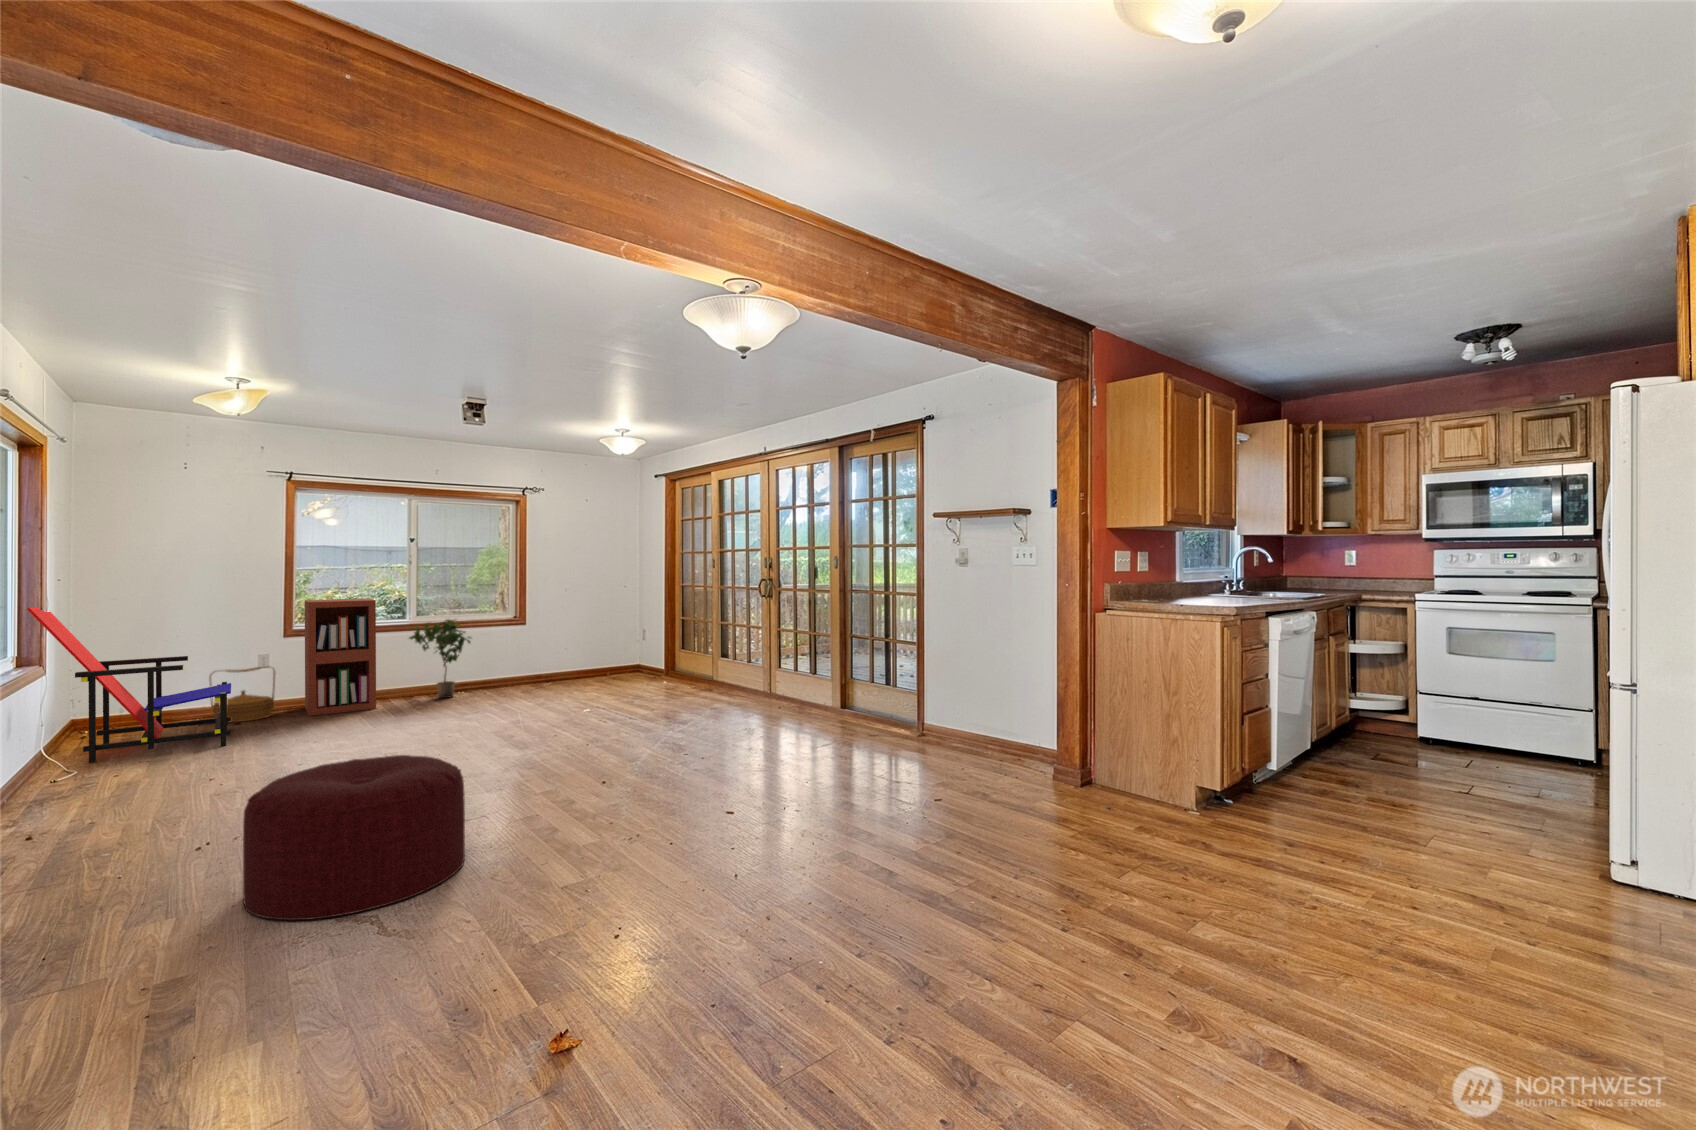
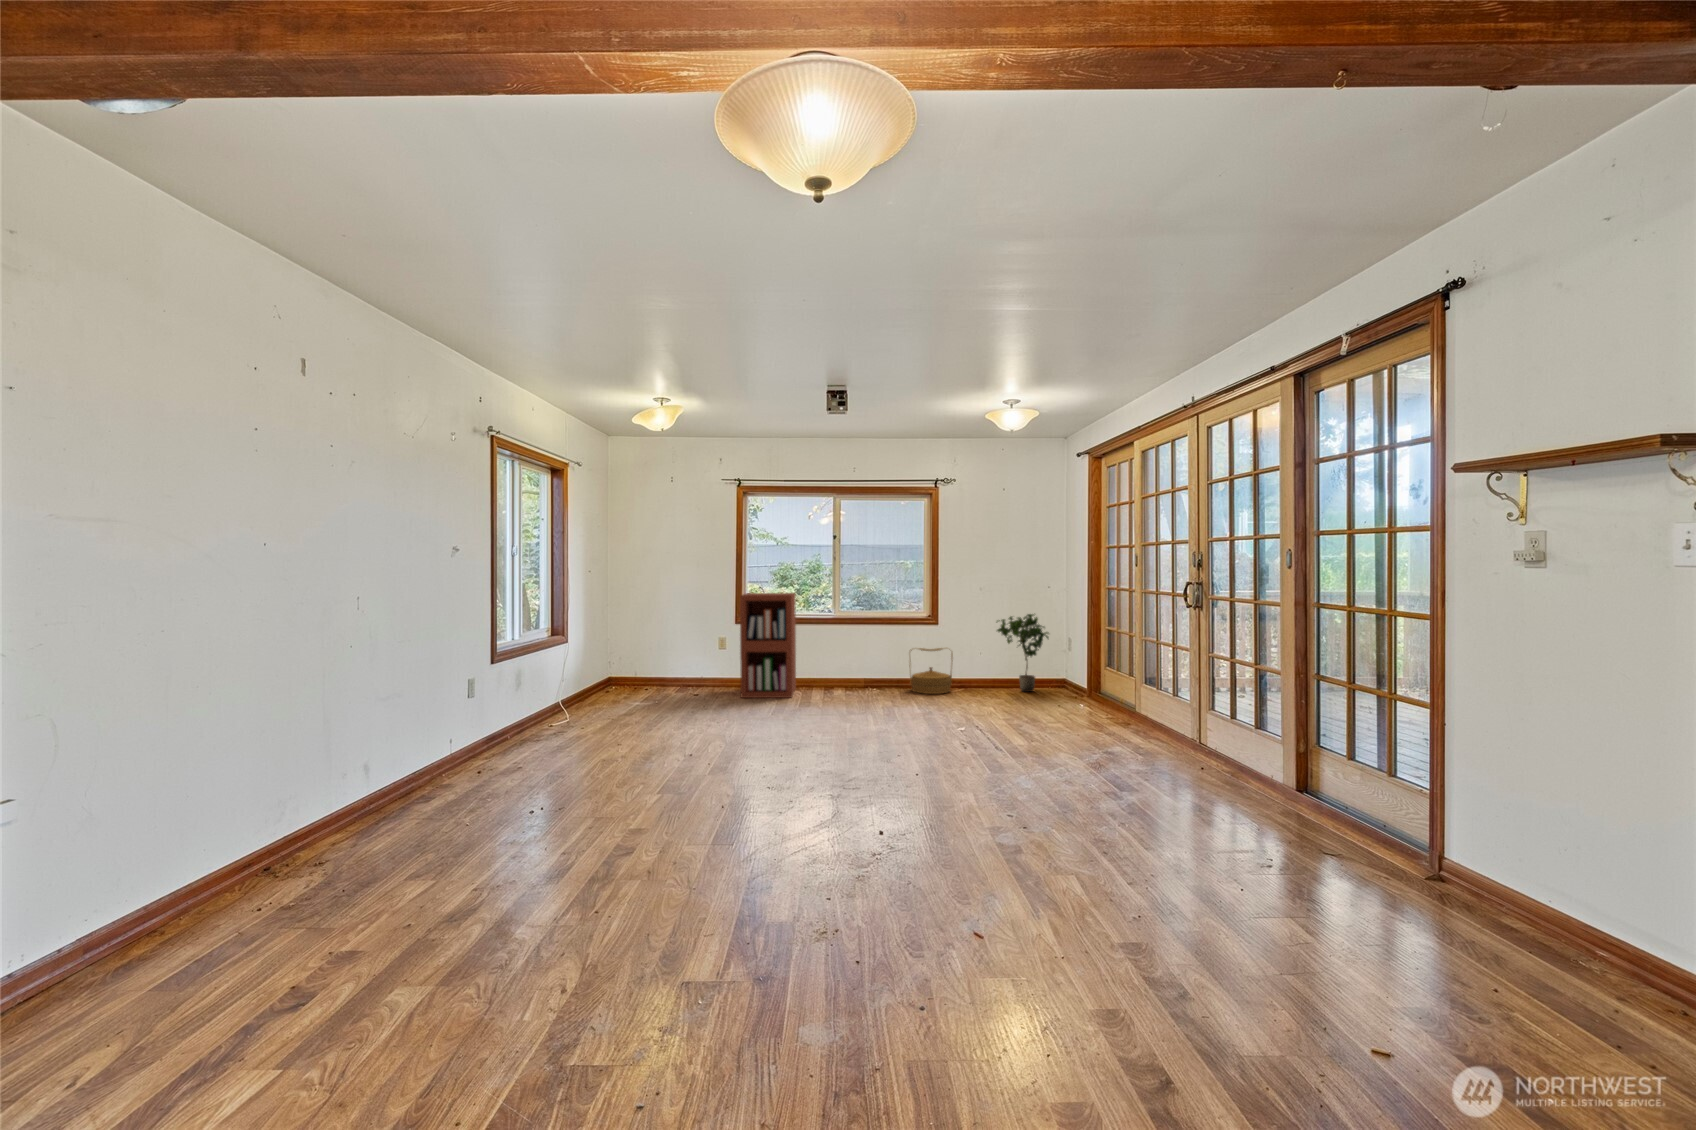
lounge chair: present [27,607,231,763] -> none [549,592,682,719]
potted plant: present [409,620,471,698] -> present [997,614,1048,692]
woven basket: present [209,666,275,723] -> present [909,648,953,694]
ottoman: present [243,755,465,920] -> none [452,770,665,953]

